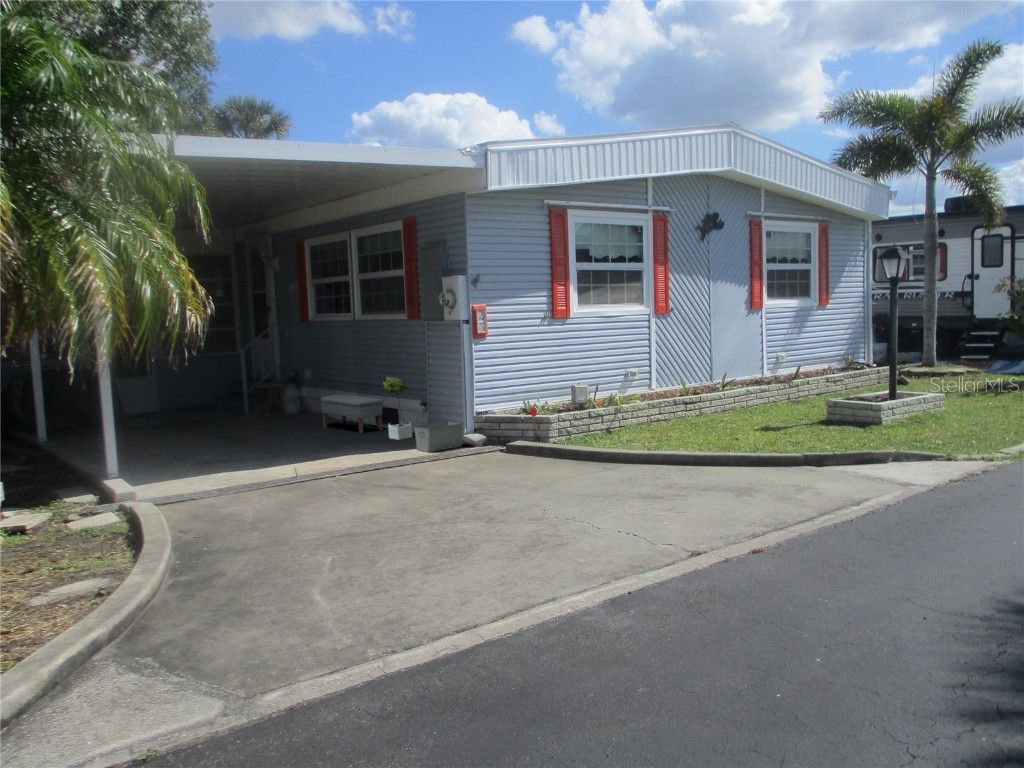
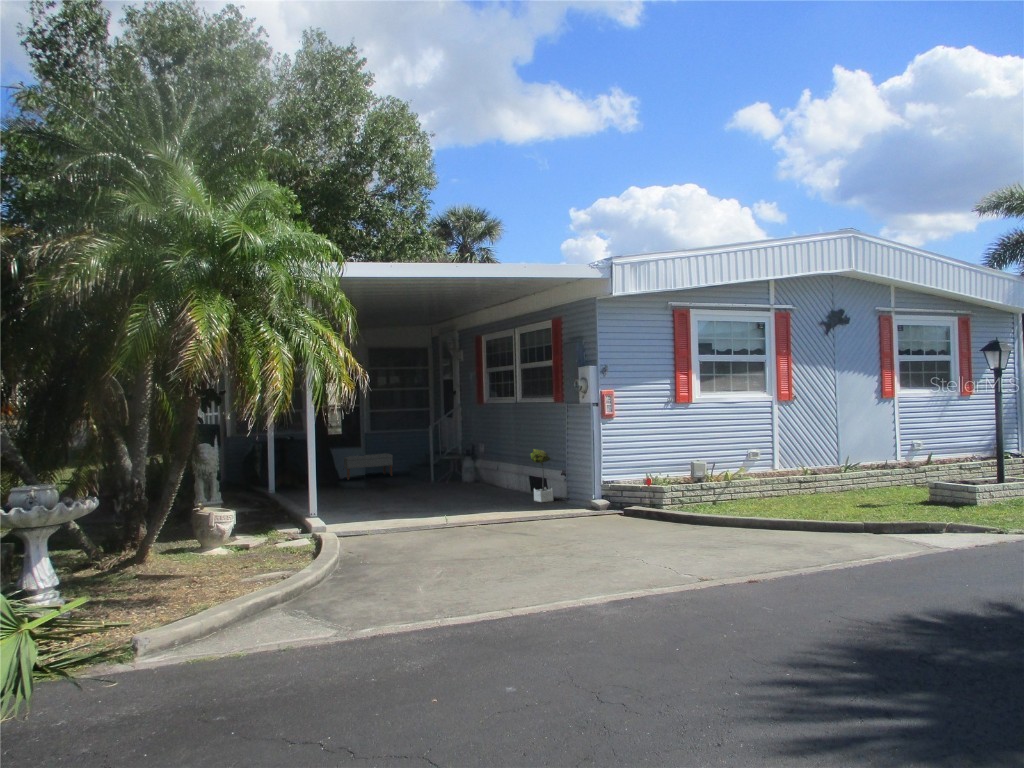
bench: present [320,395,383,434] -> present [343,453,393,480]
storage bin: present [414,421,463,452] -> none [550,488,591,512]

